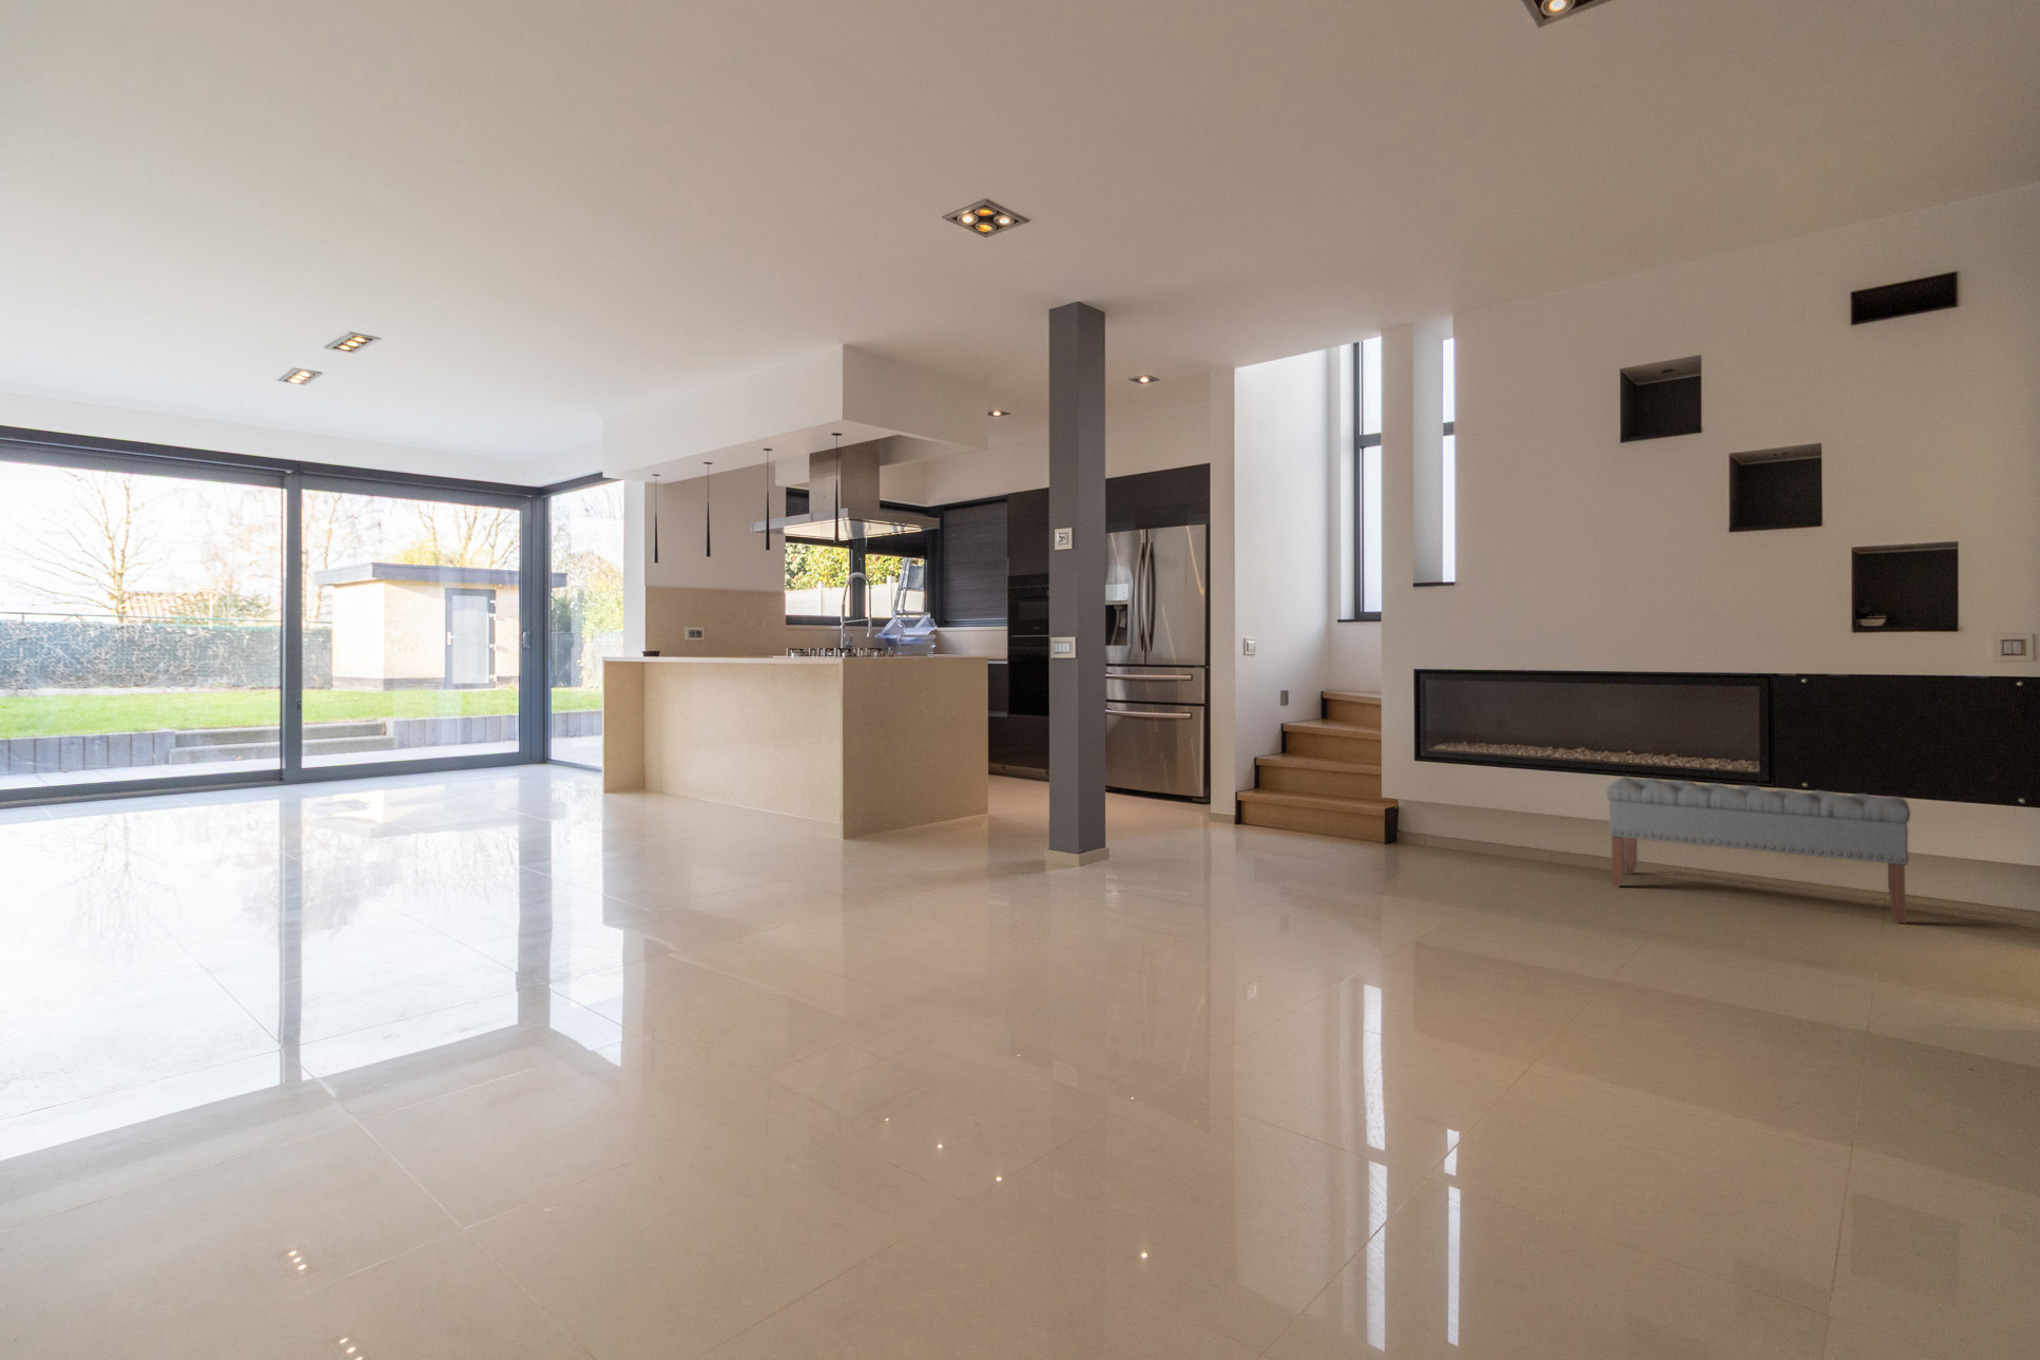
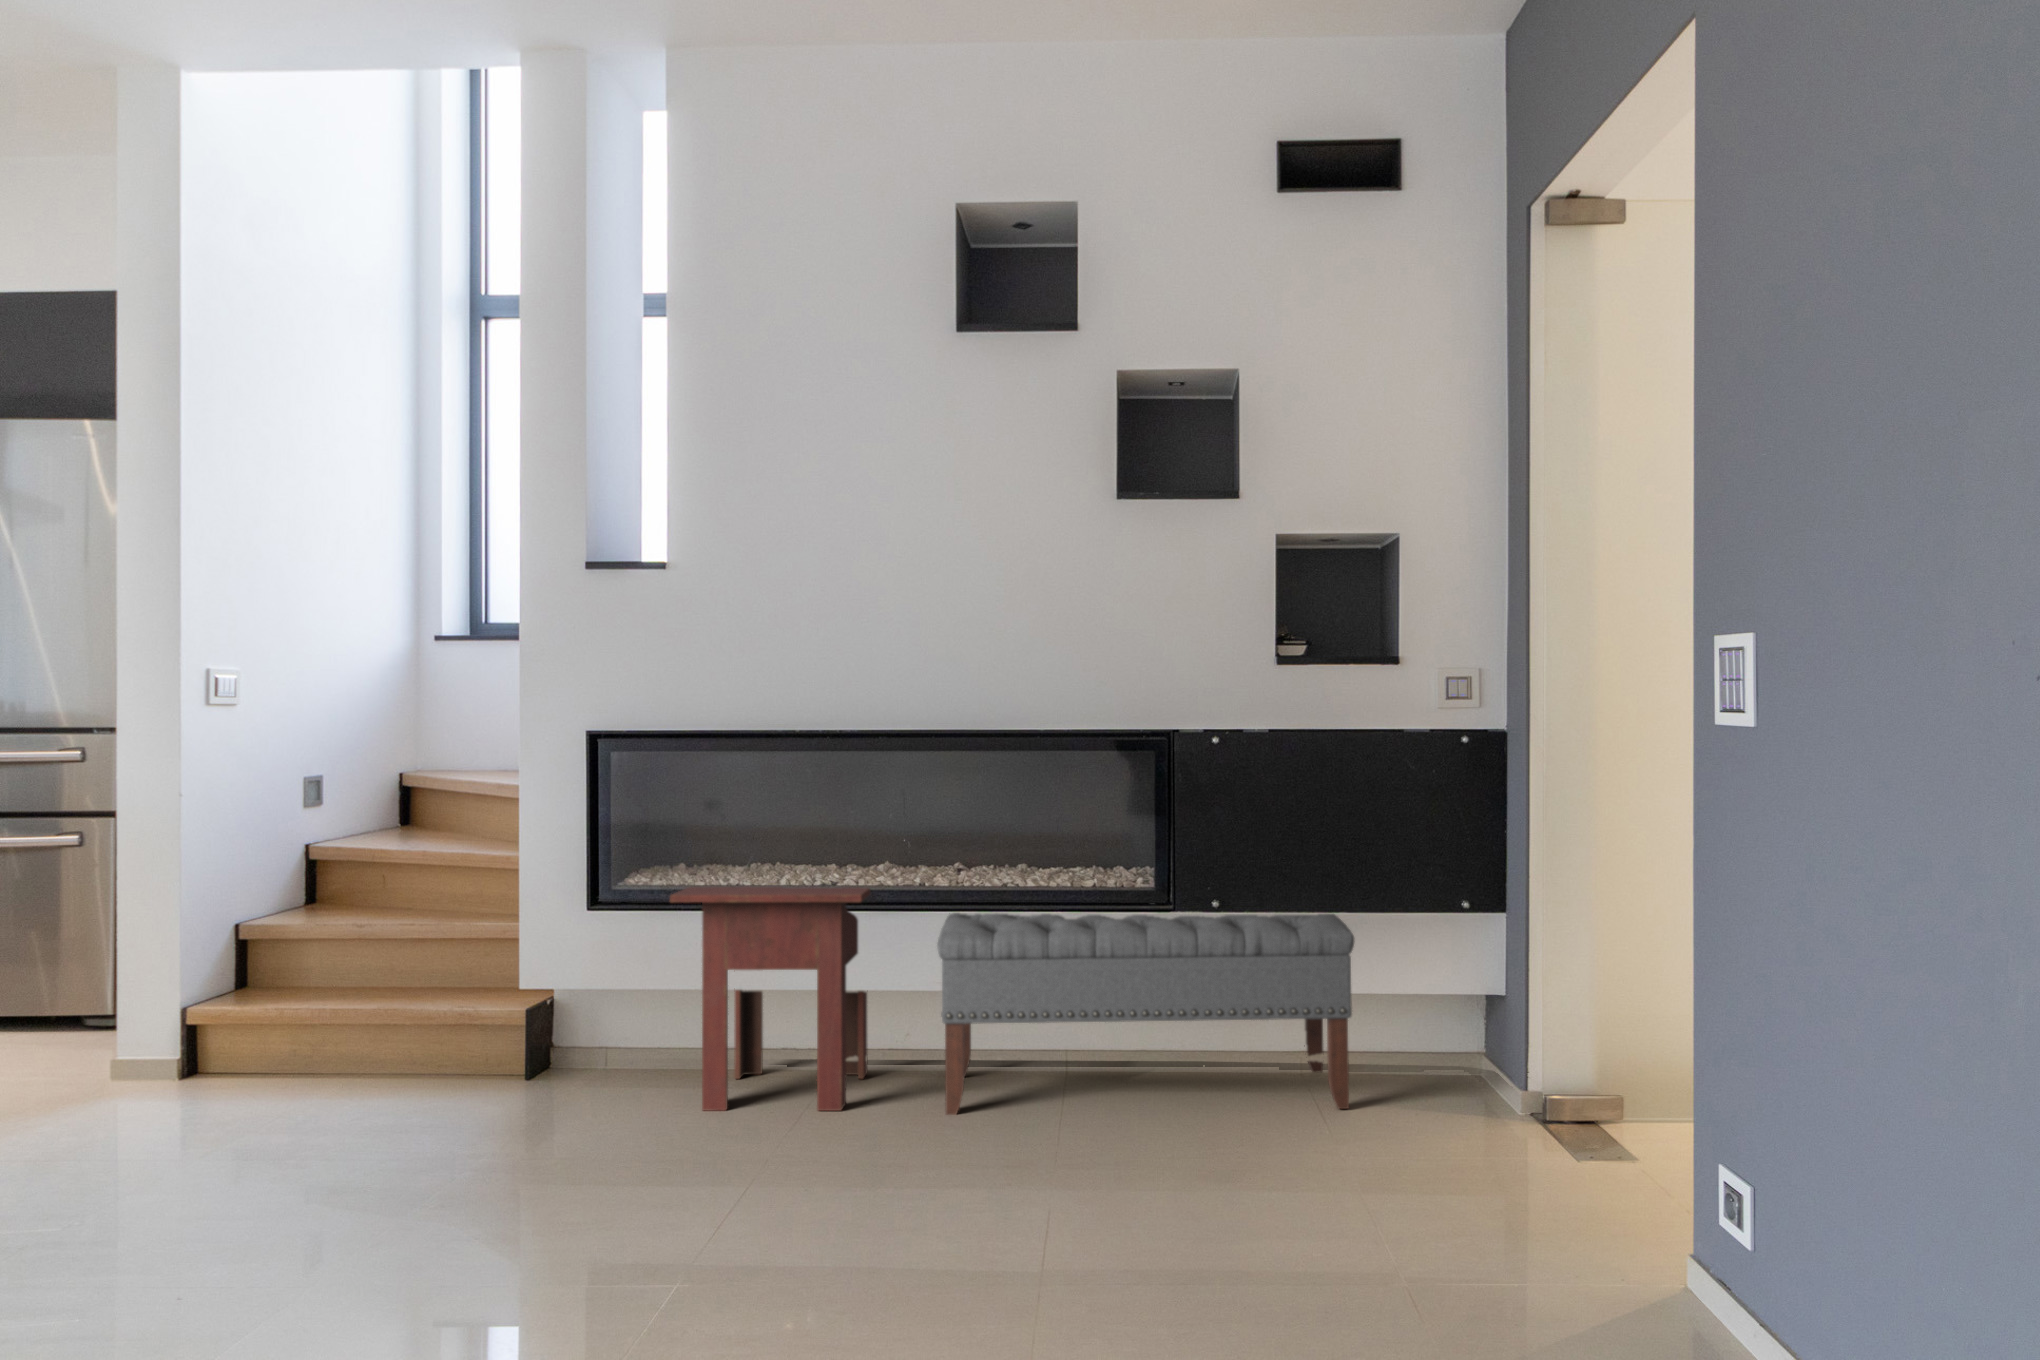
side table: none [1455,747,1588,877] -> present [670,887,870,1111]

